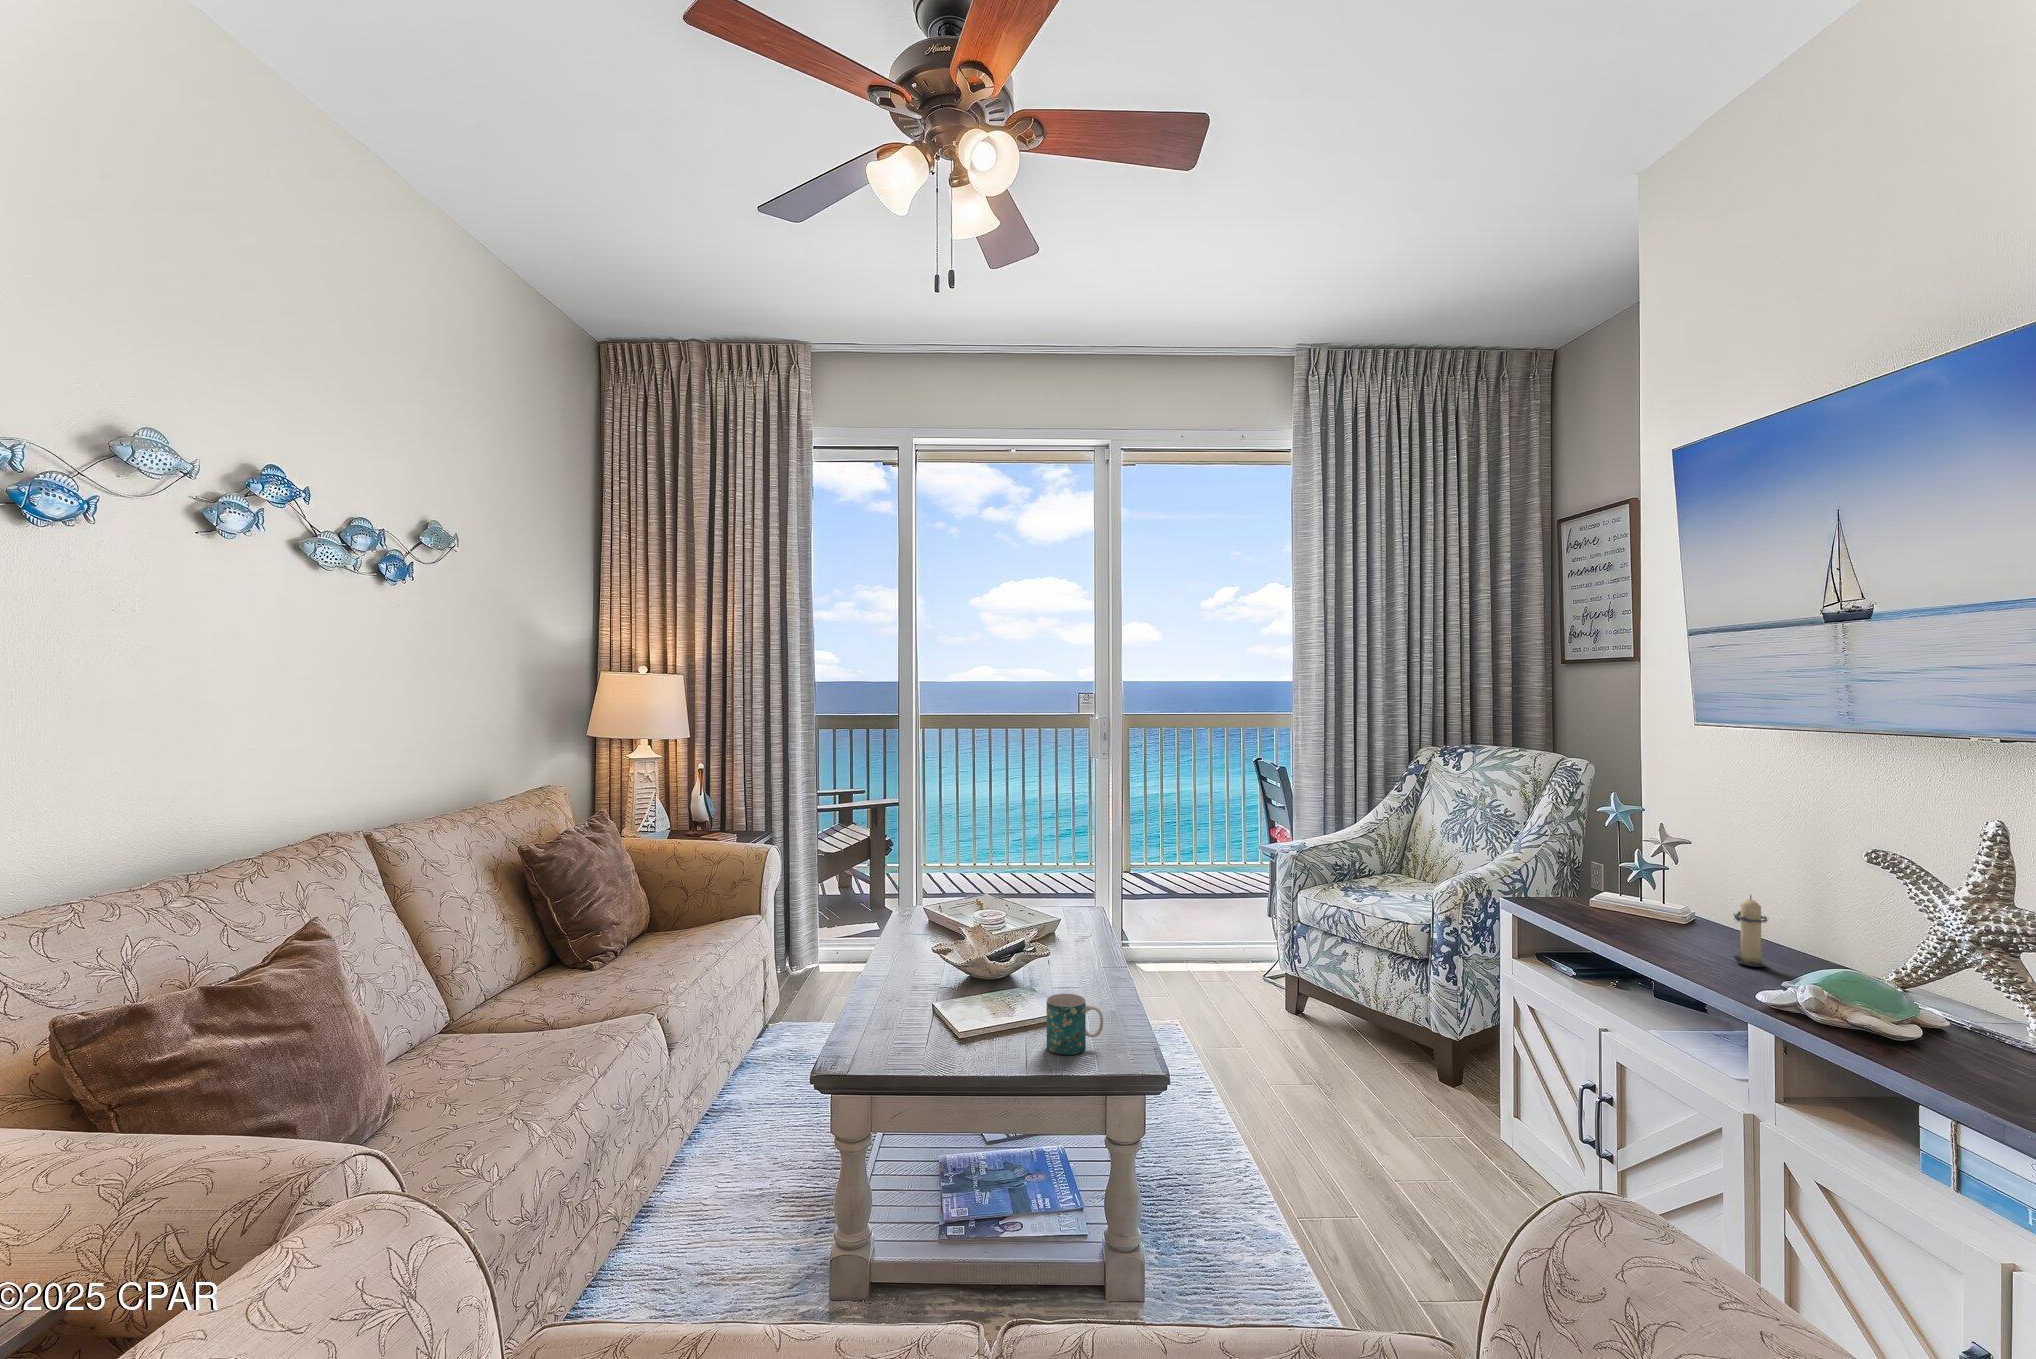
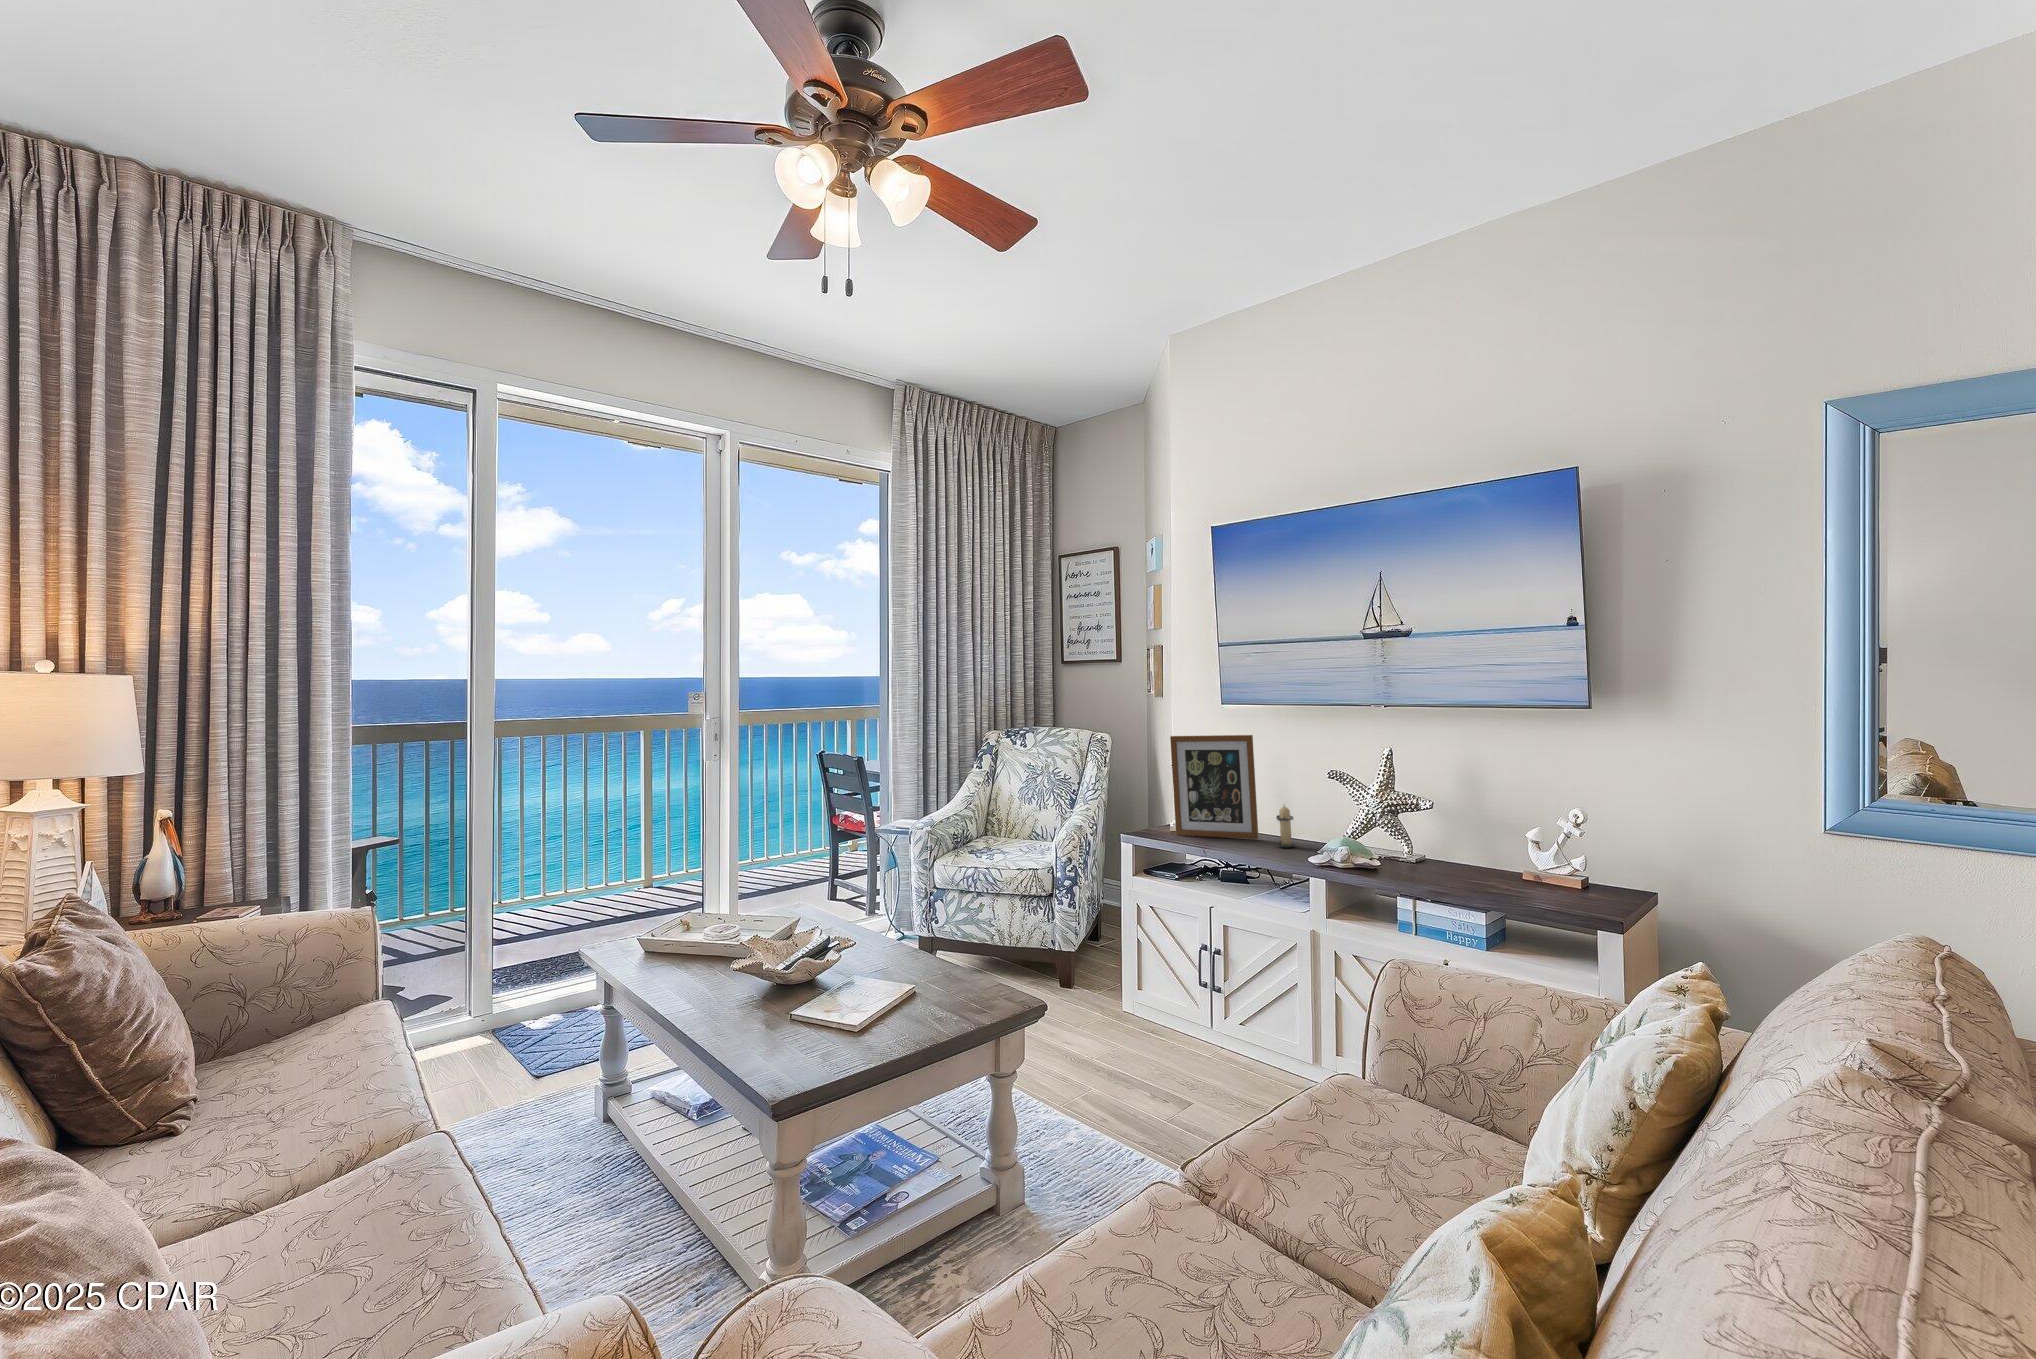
picture frame: none [1587,768,1718,944] -> present [1170,735,1259,839]
mug: present [1047,994,1103,1055] -> none [923,976,968,1029]

